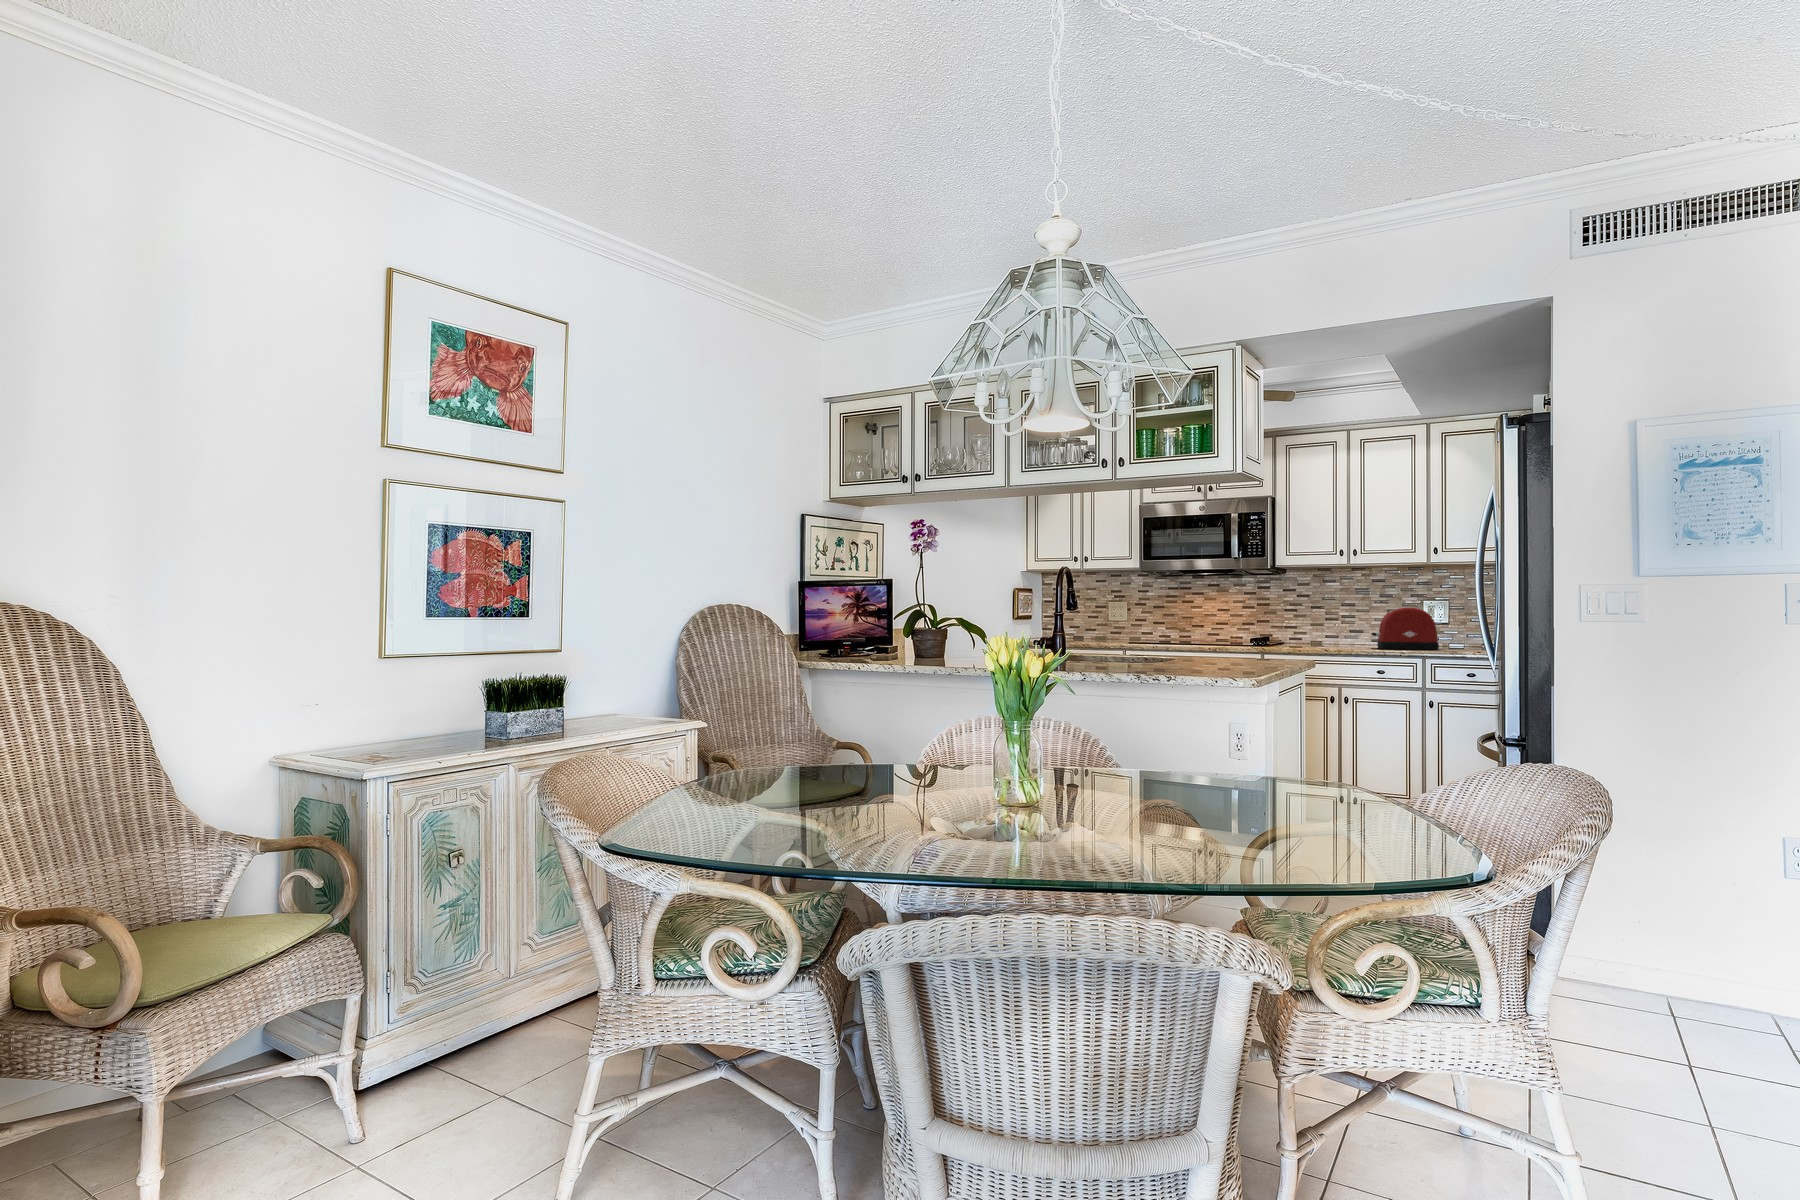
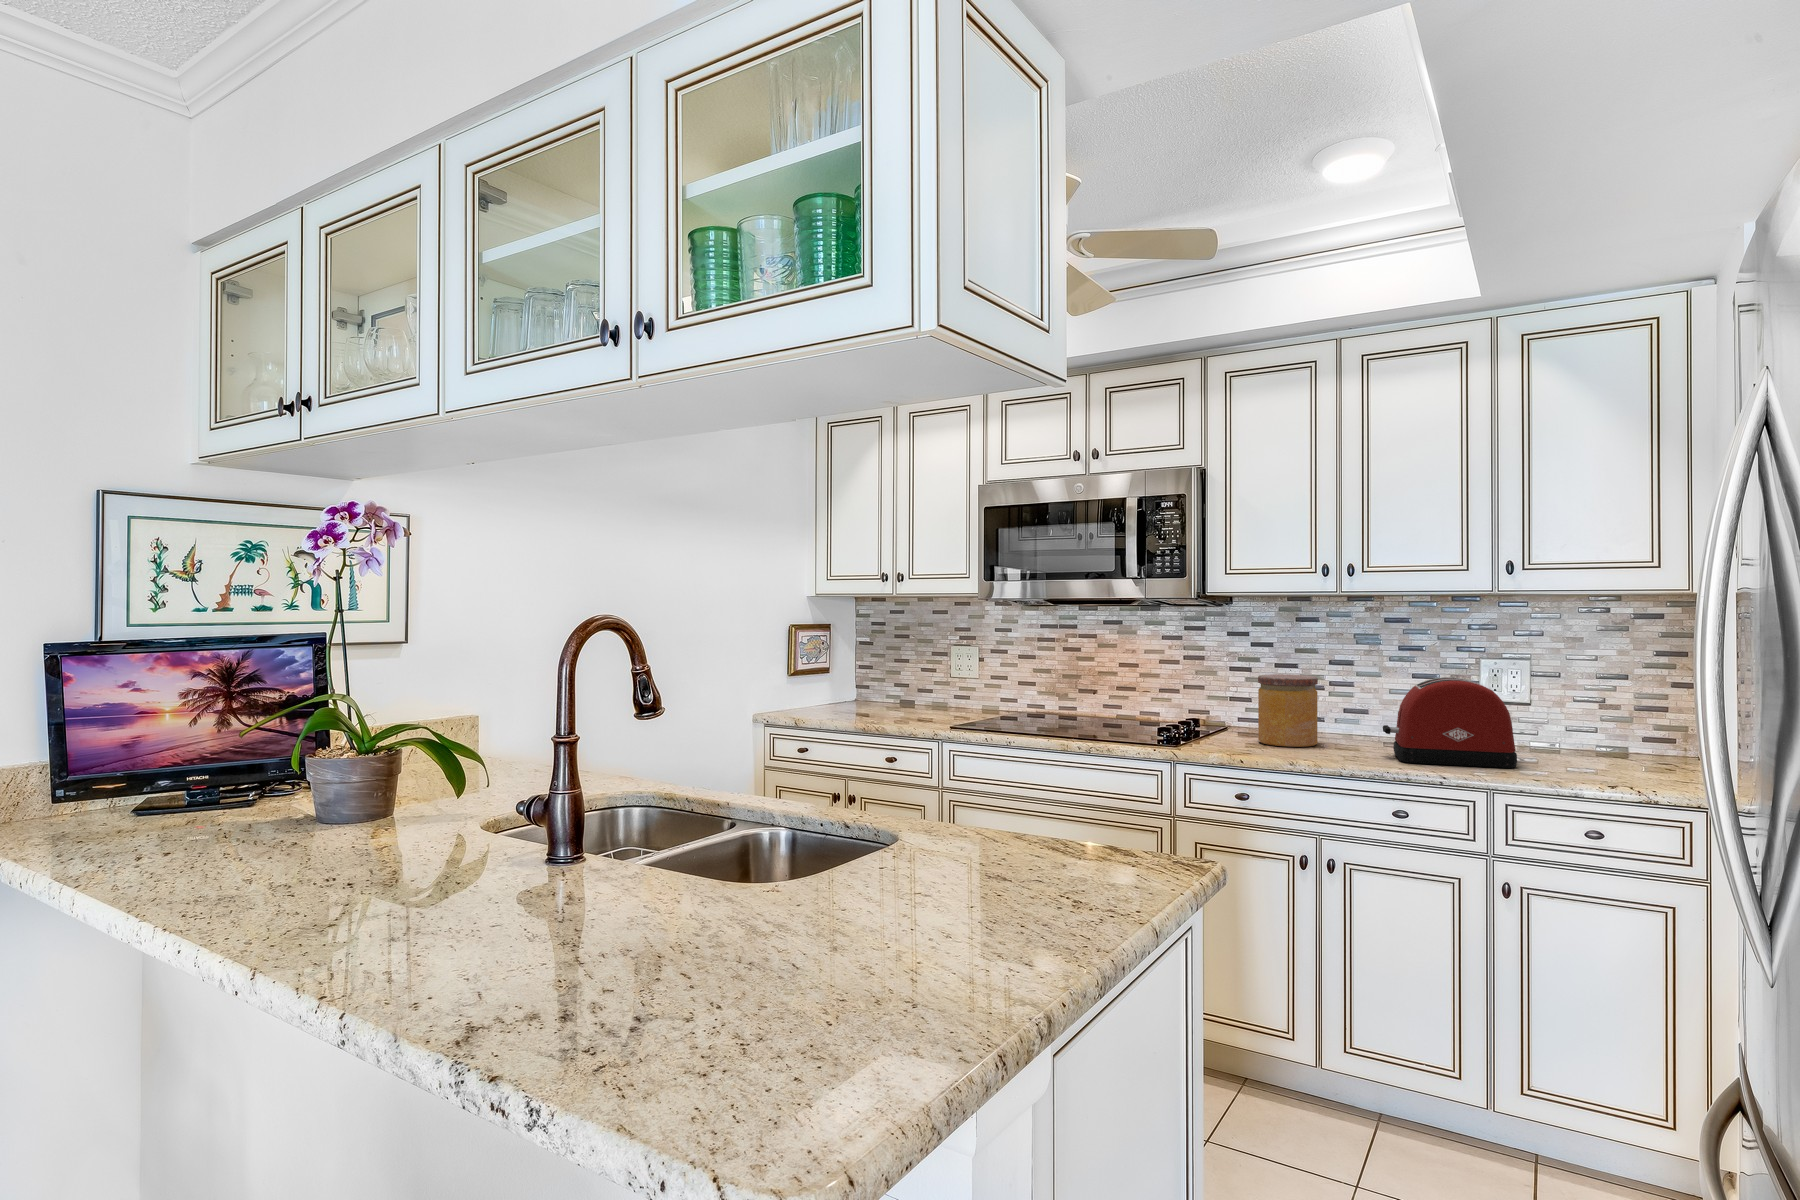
jar: none [1304,610,1337,647] -> present [1258,674,1318,747]

